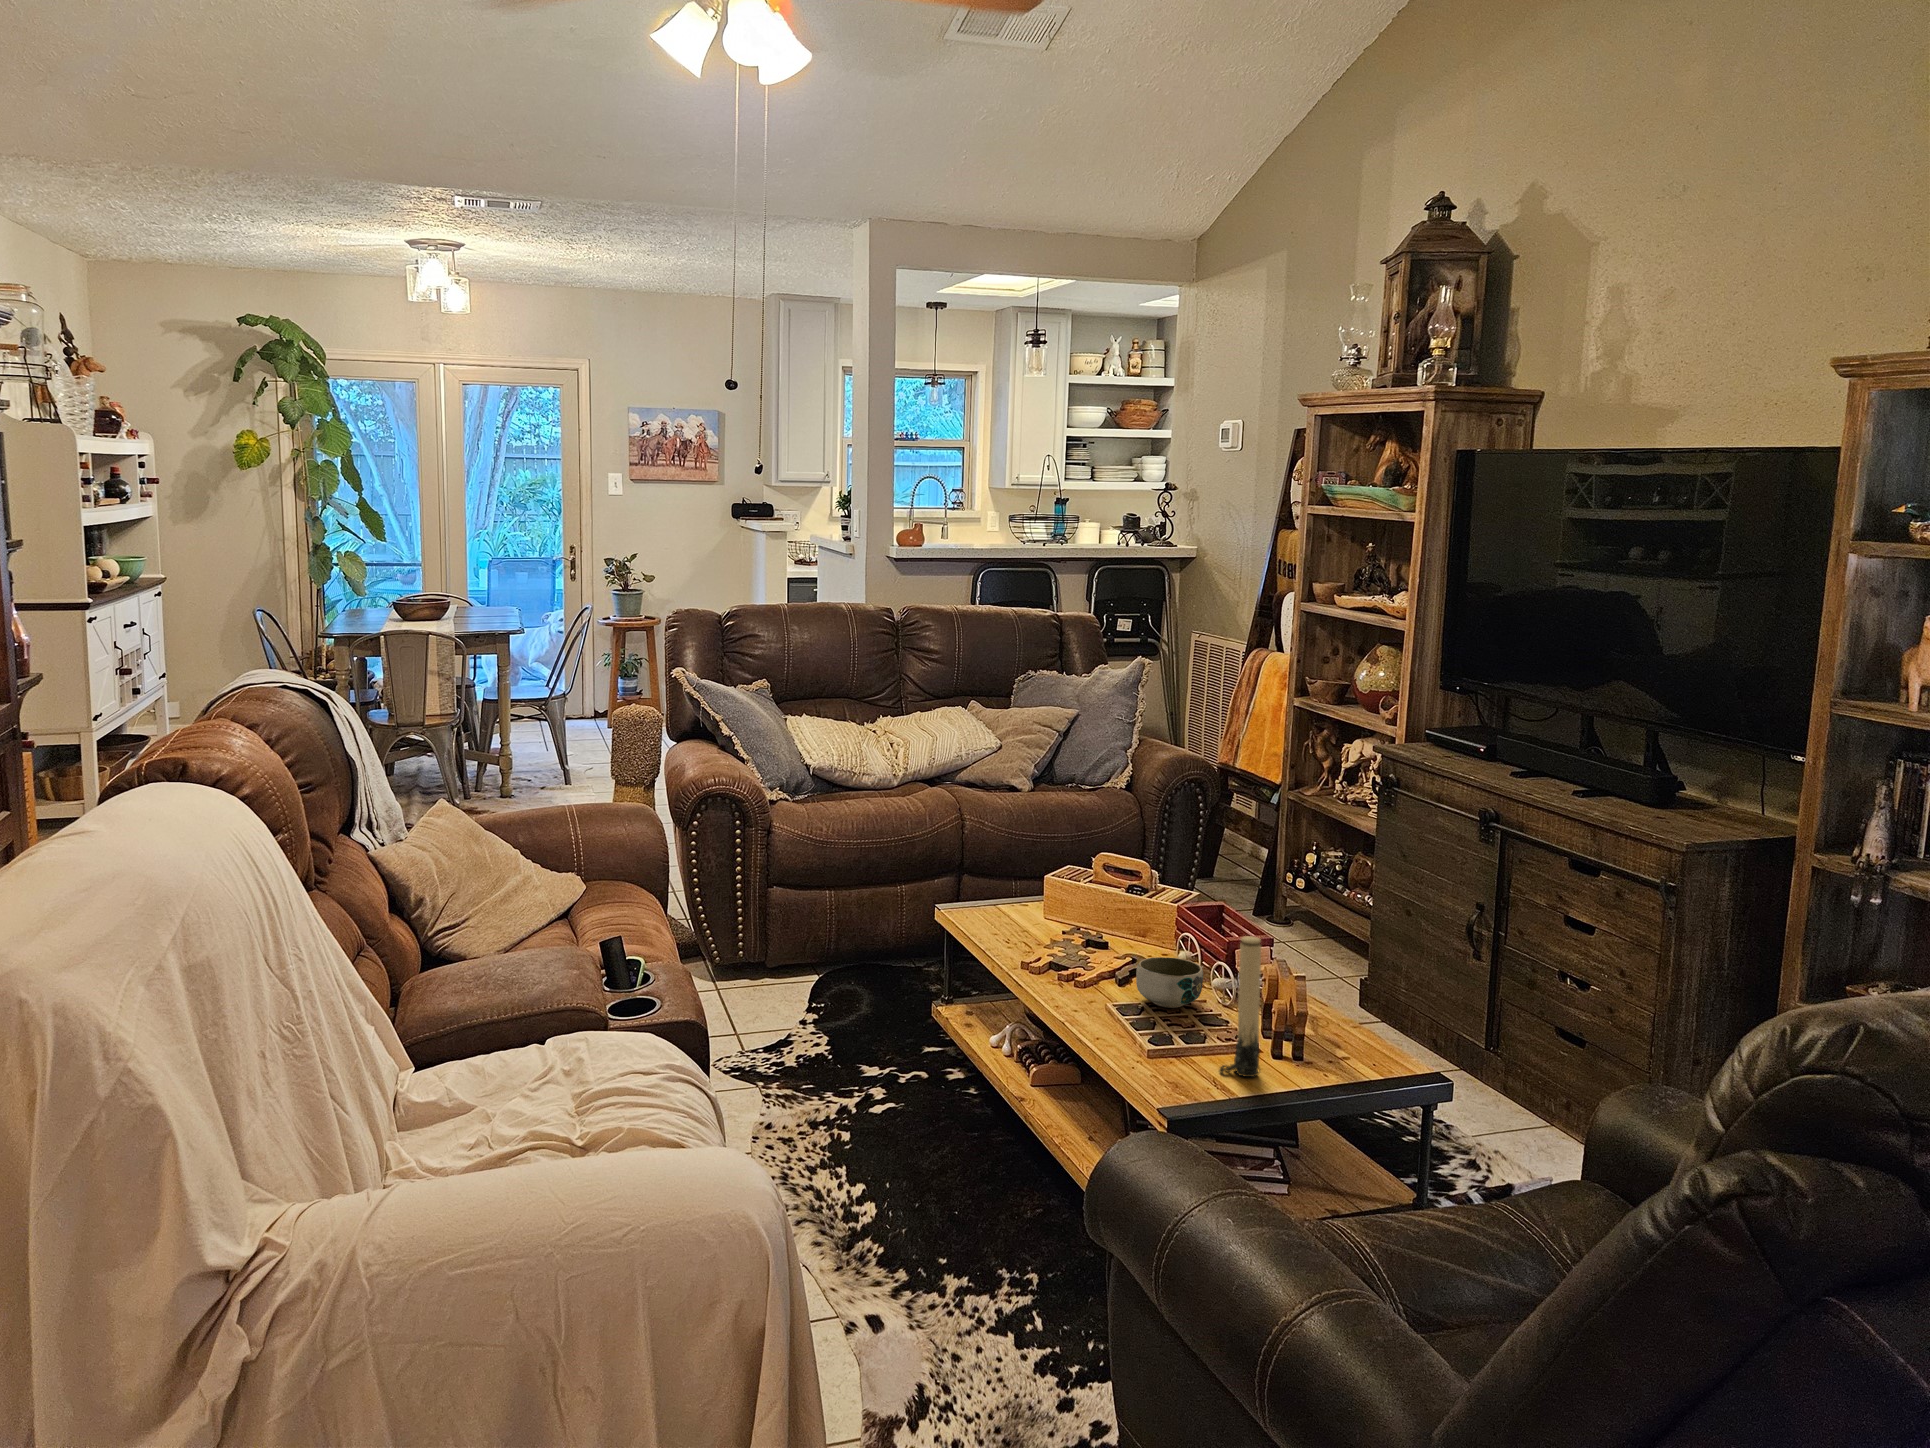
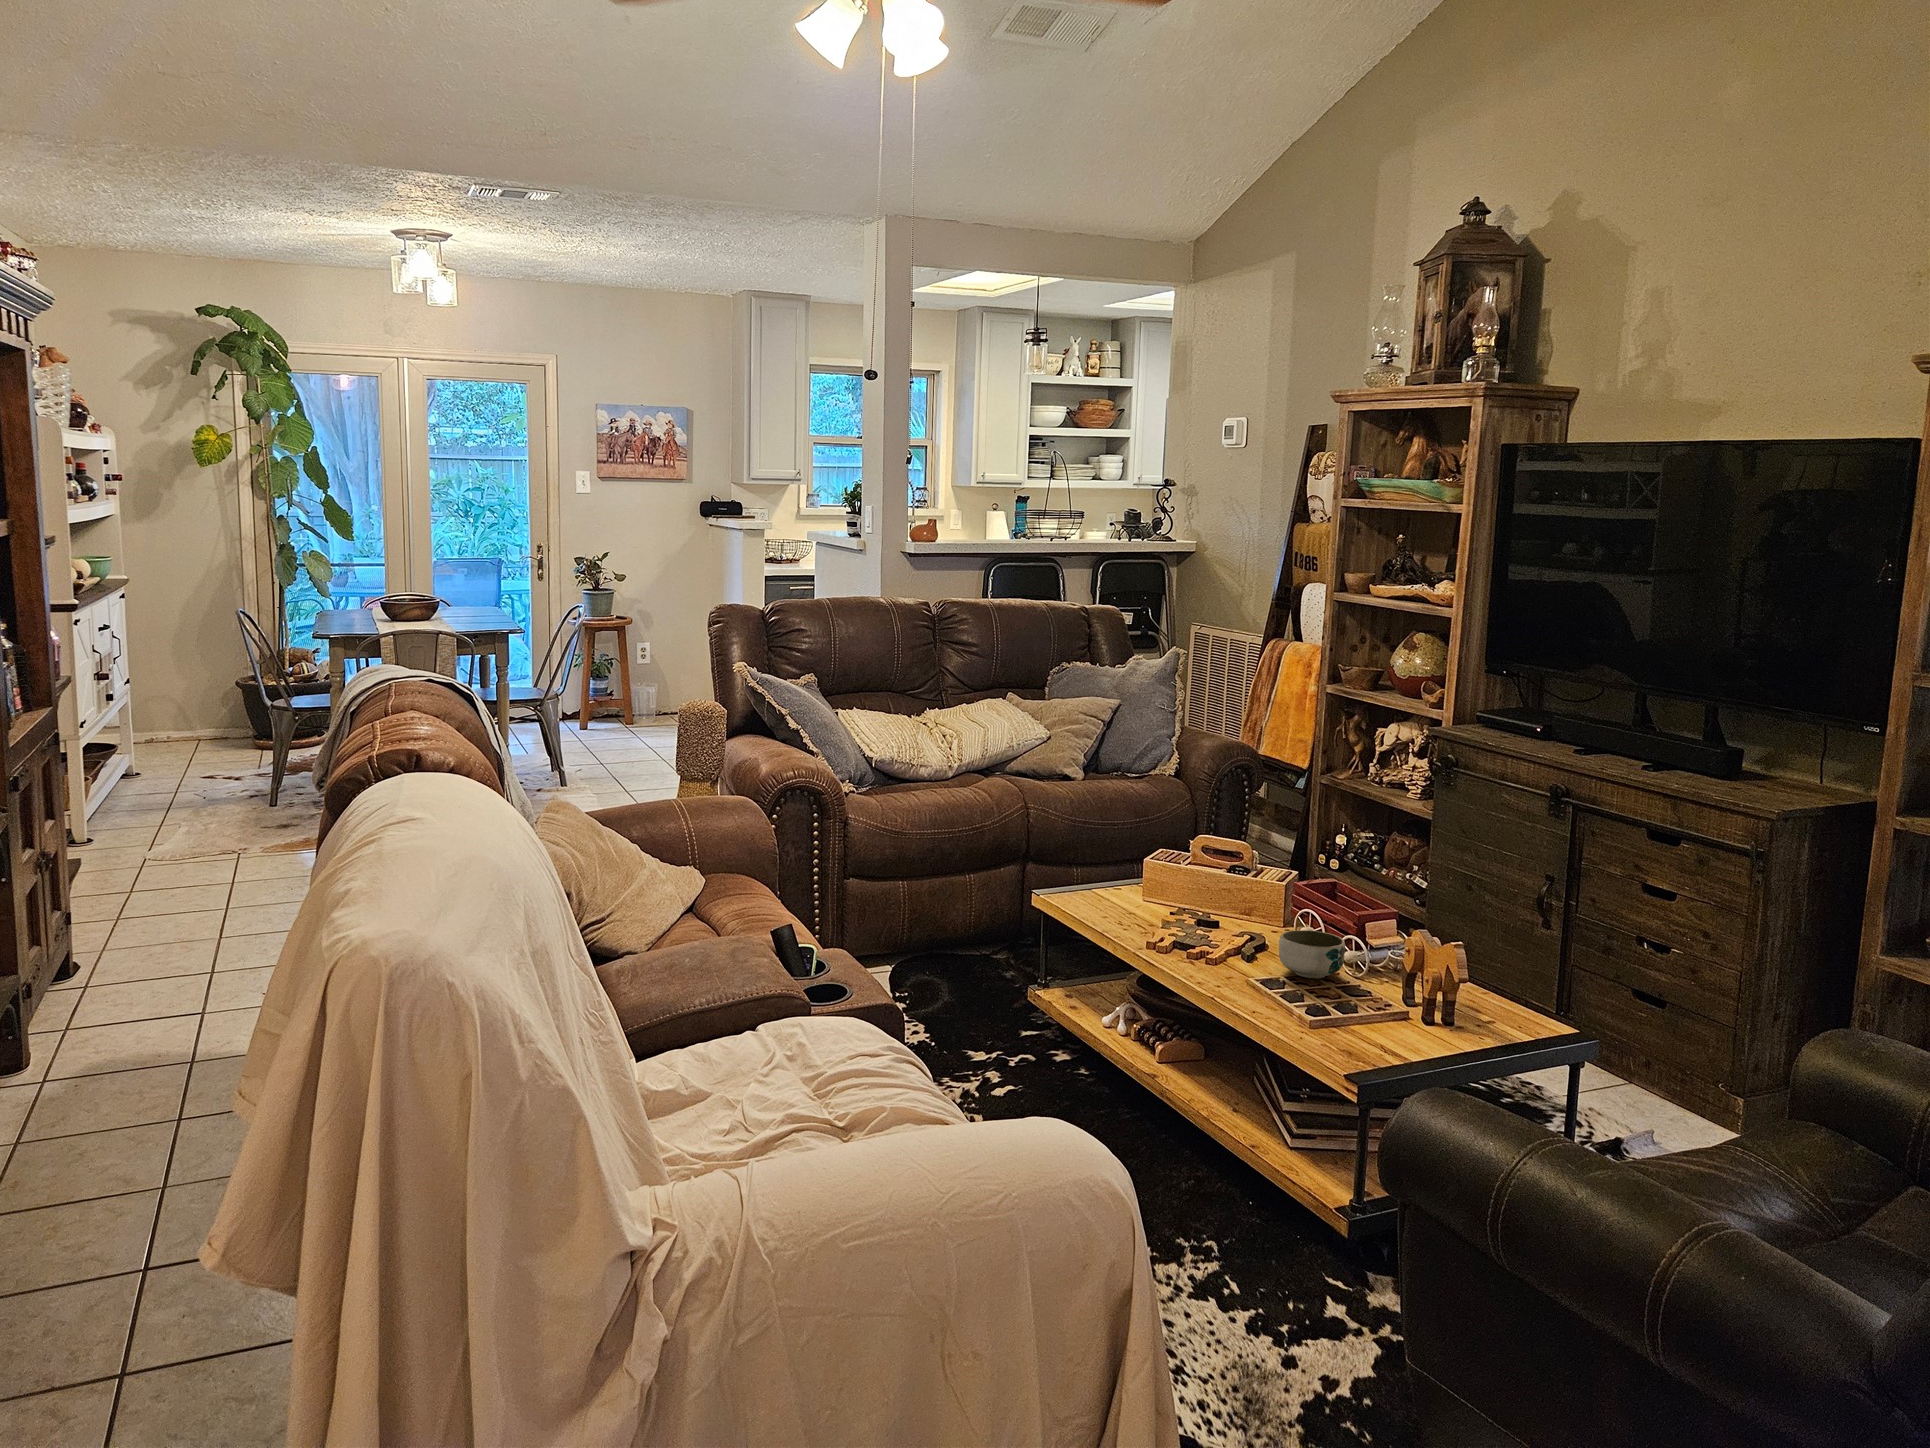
candle: present [1219,936,1261,1077] -> none [1390,905,1432,1041]

